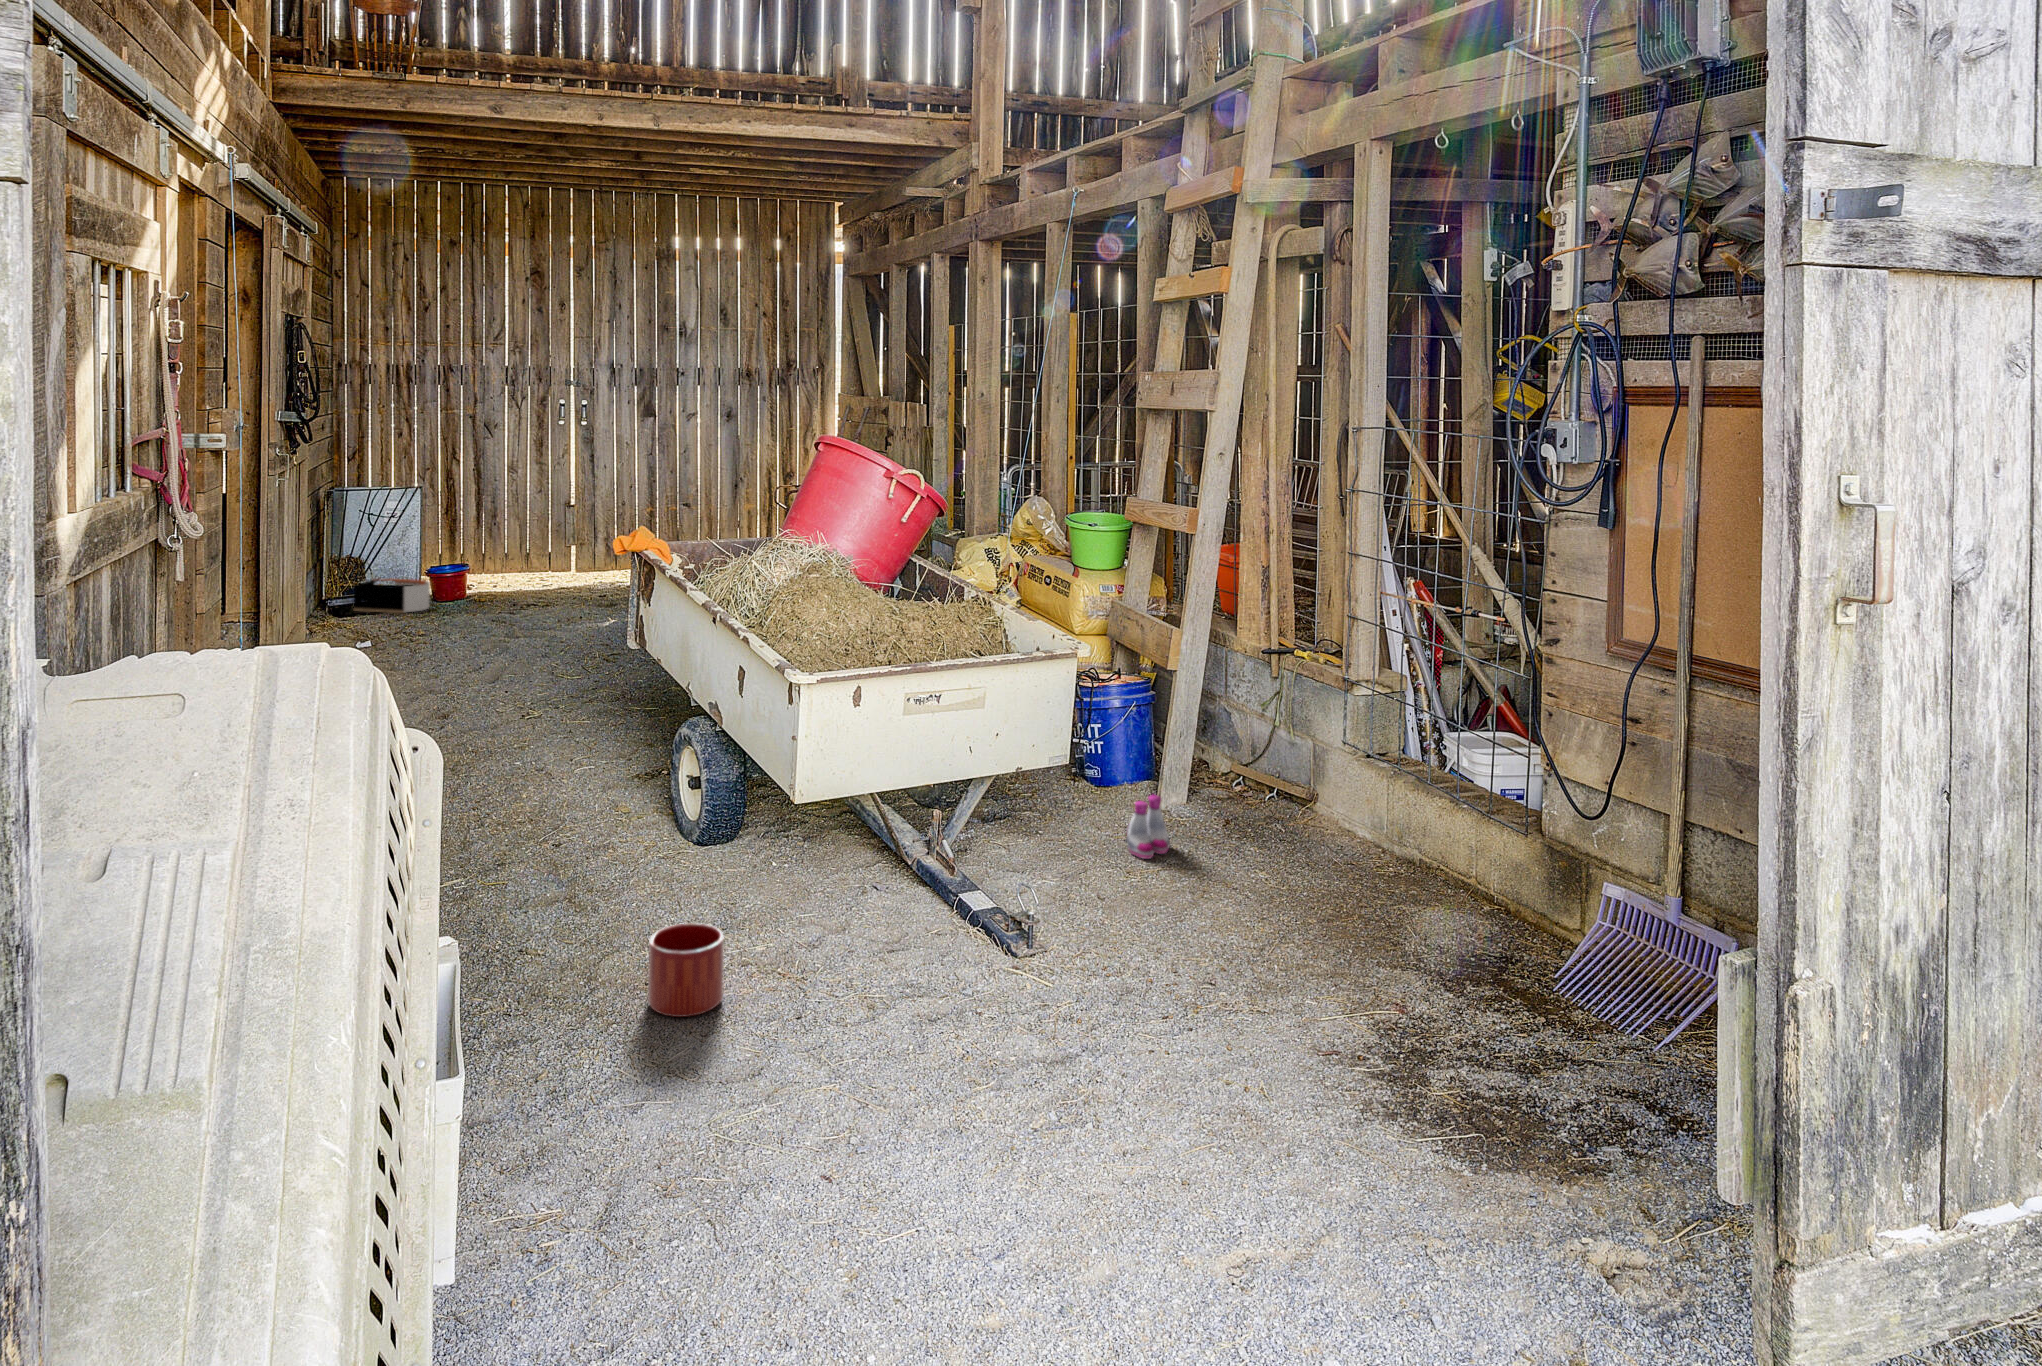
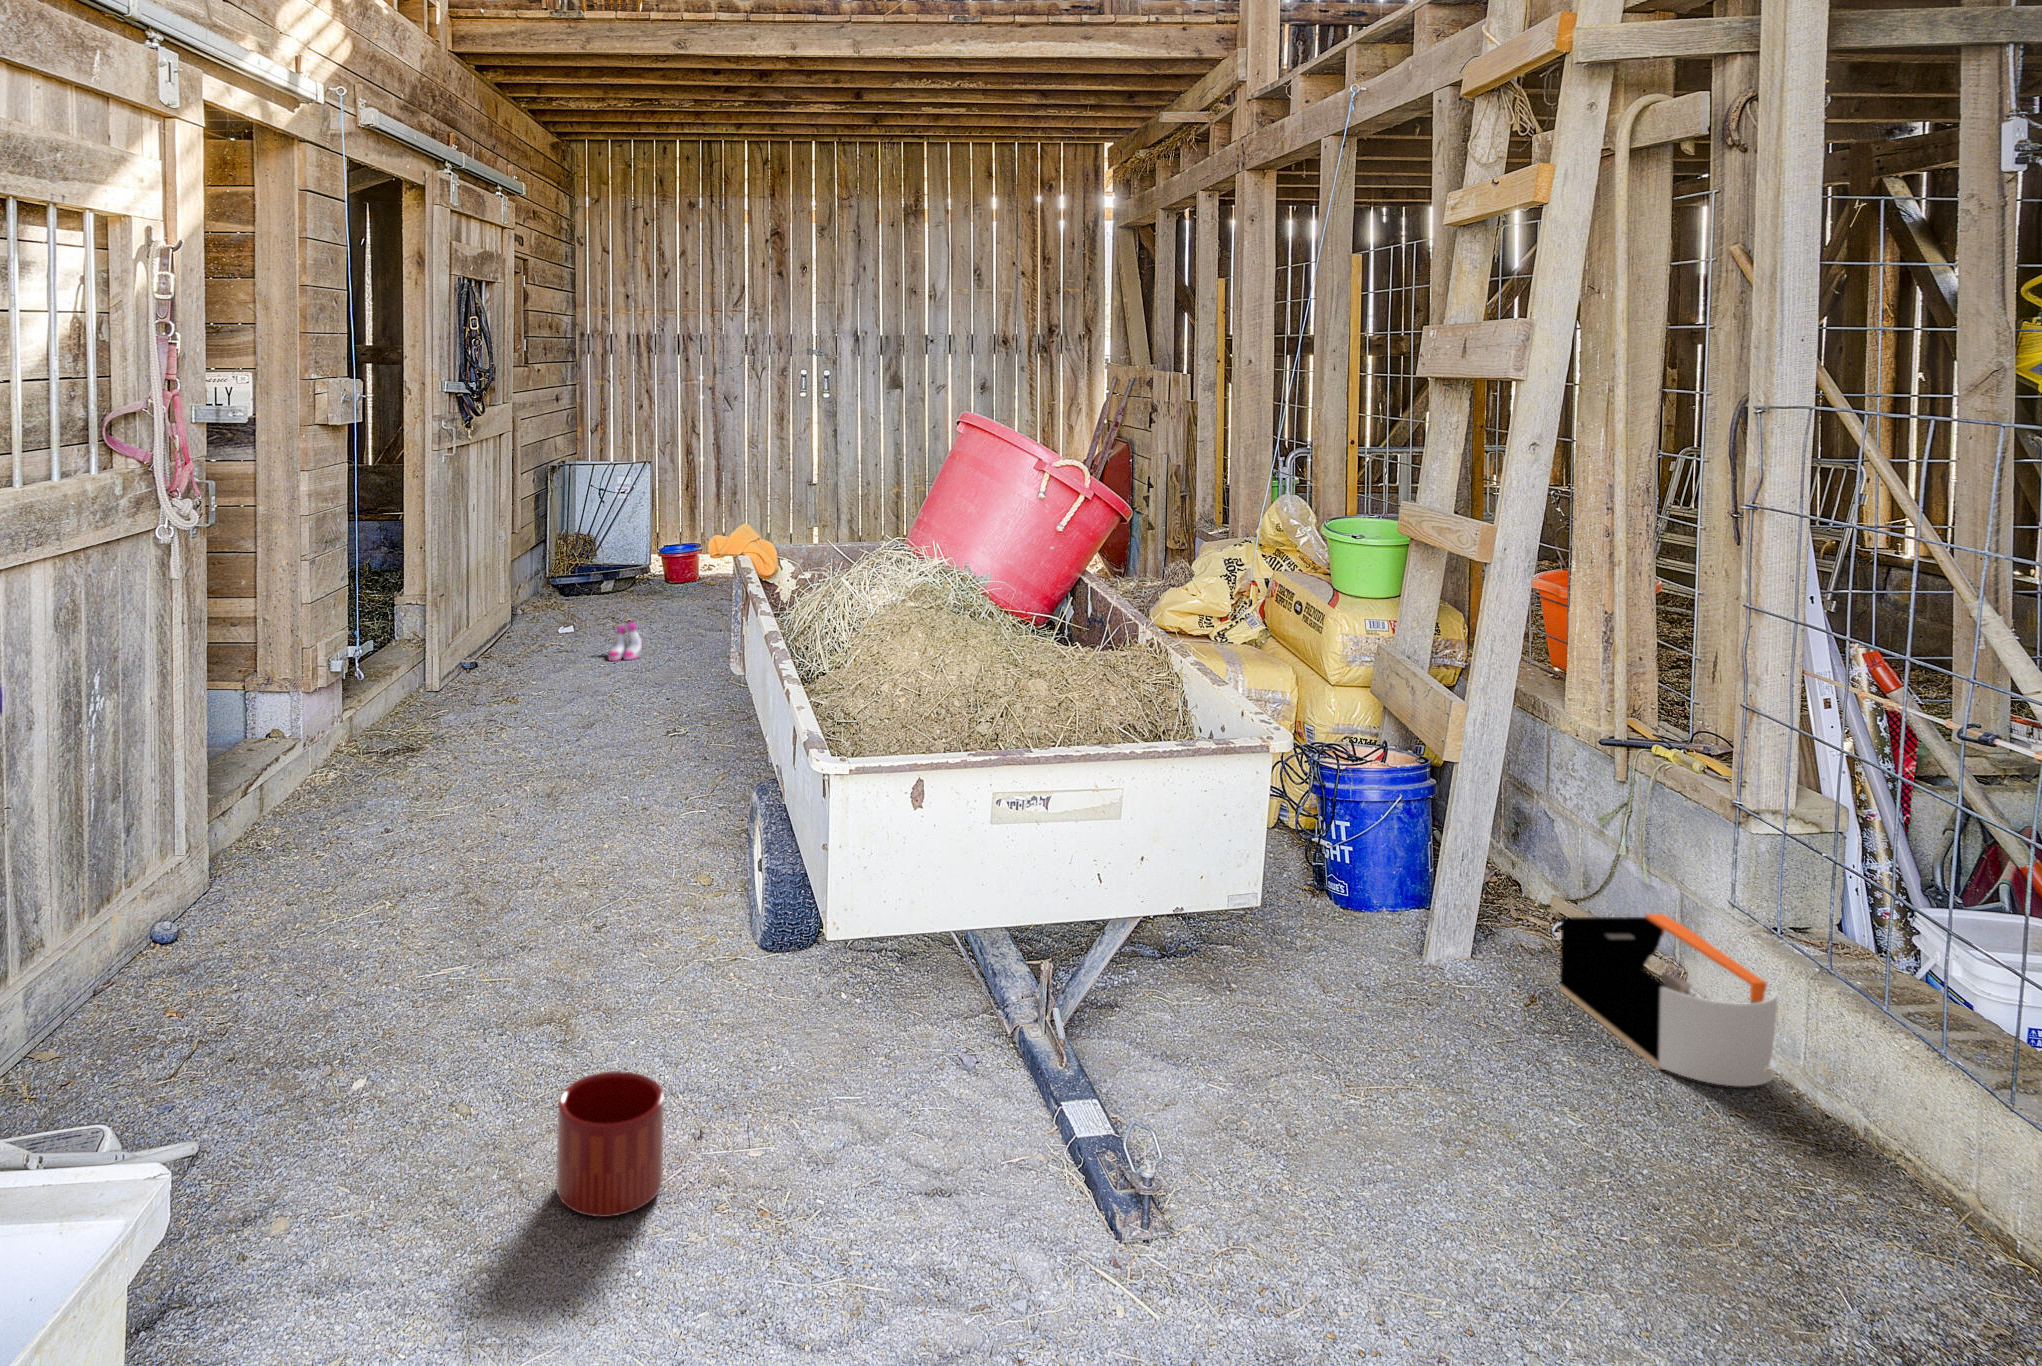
storage bin: present [354,579,430,613] -> present [1560,914,1778,1086]
boots: present [1126,794,1170,859] -> present [608,622,643,661]

